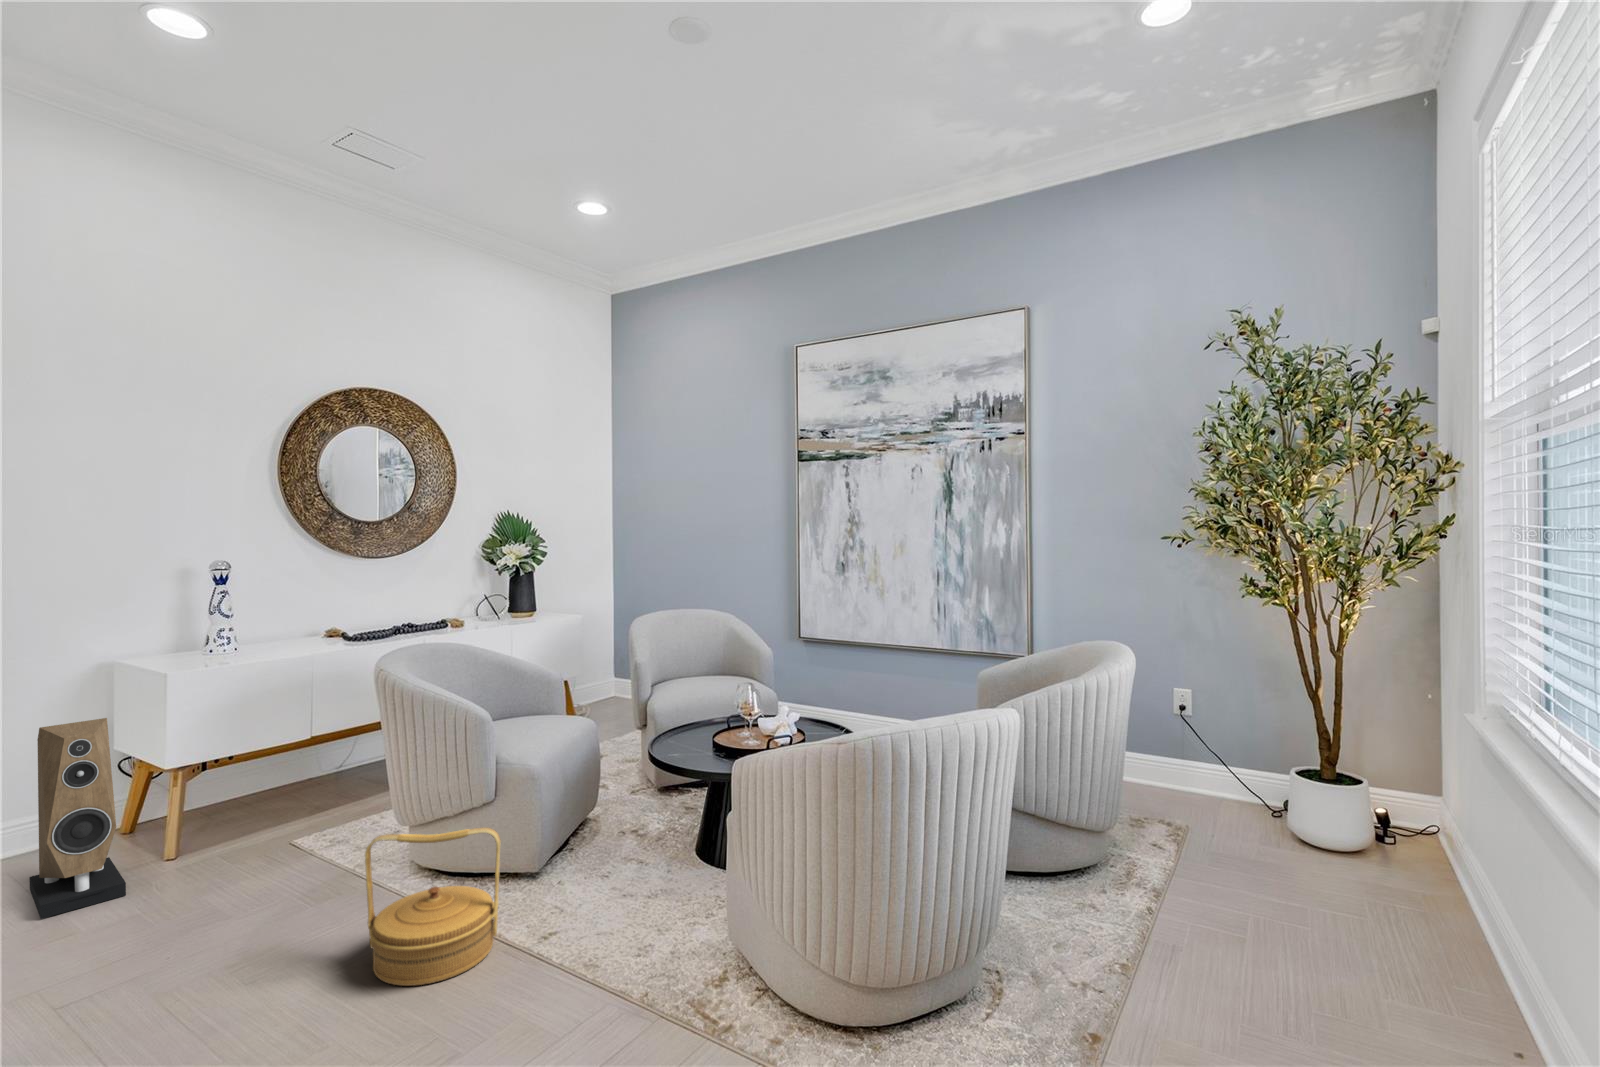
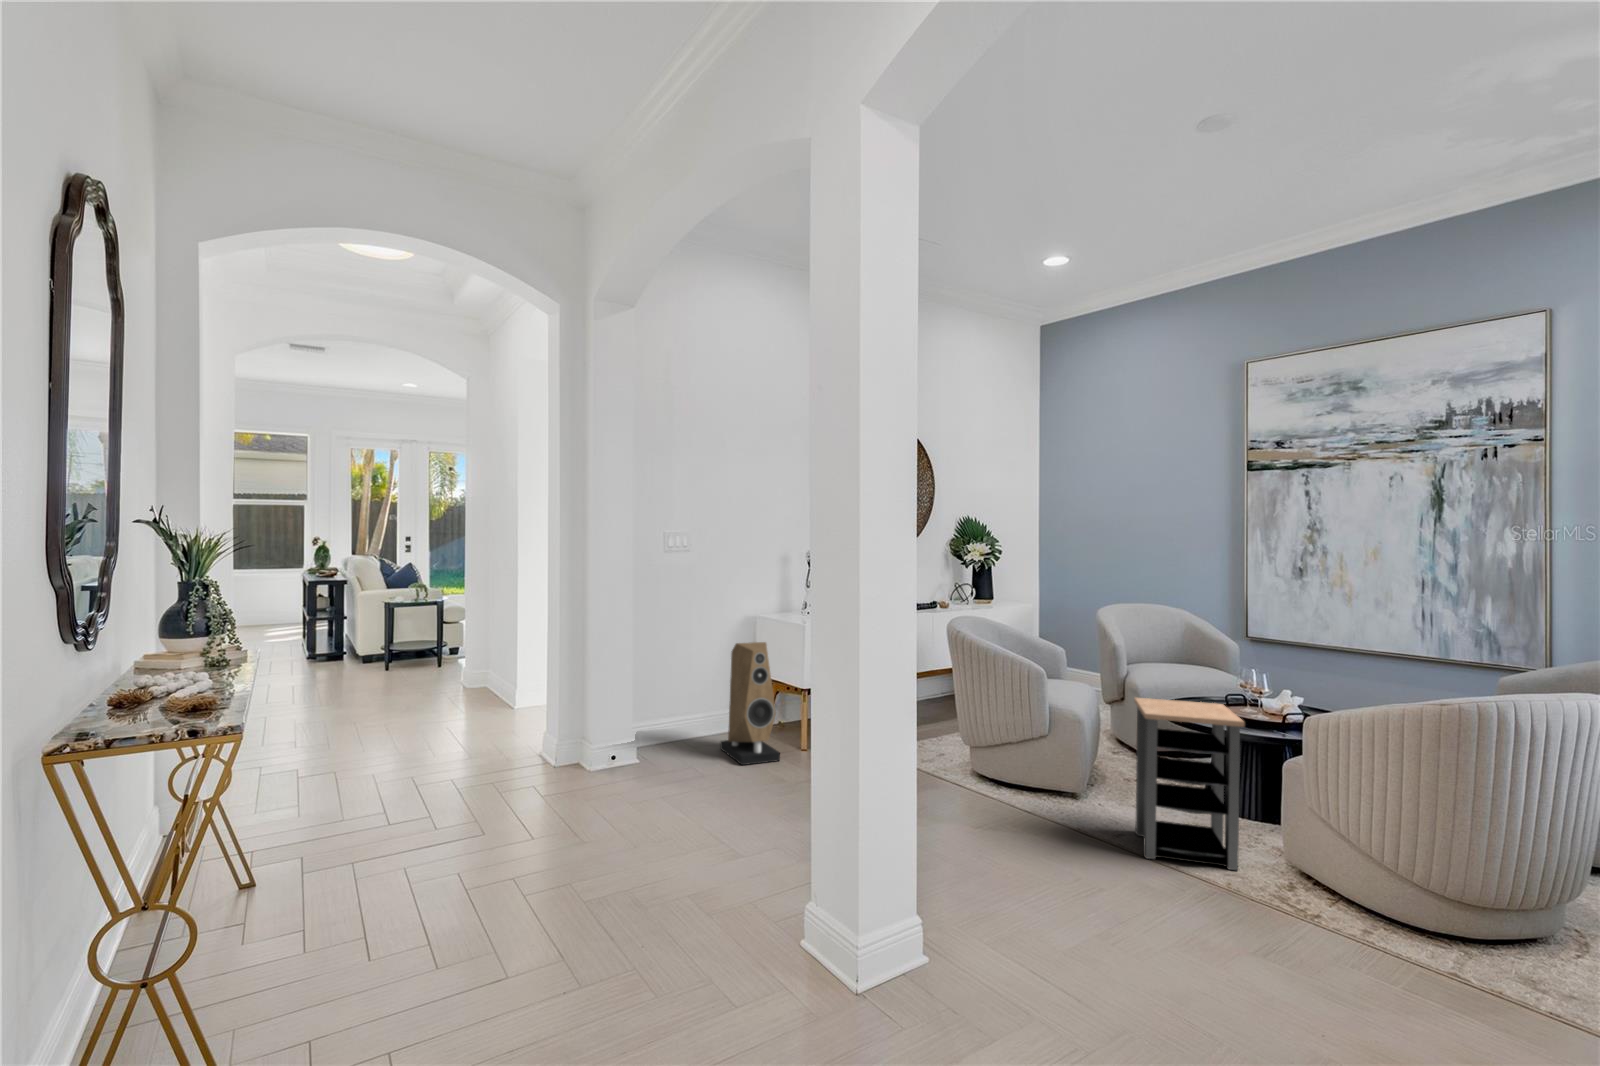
side table: none [575,749,693,970] -> present [1134,697,1245,870]
basket: present [365,828,501,986] -> none [974,735,1070,844]

